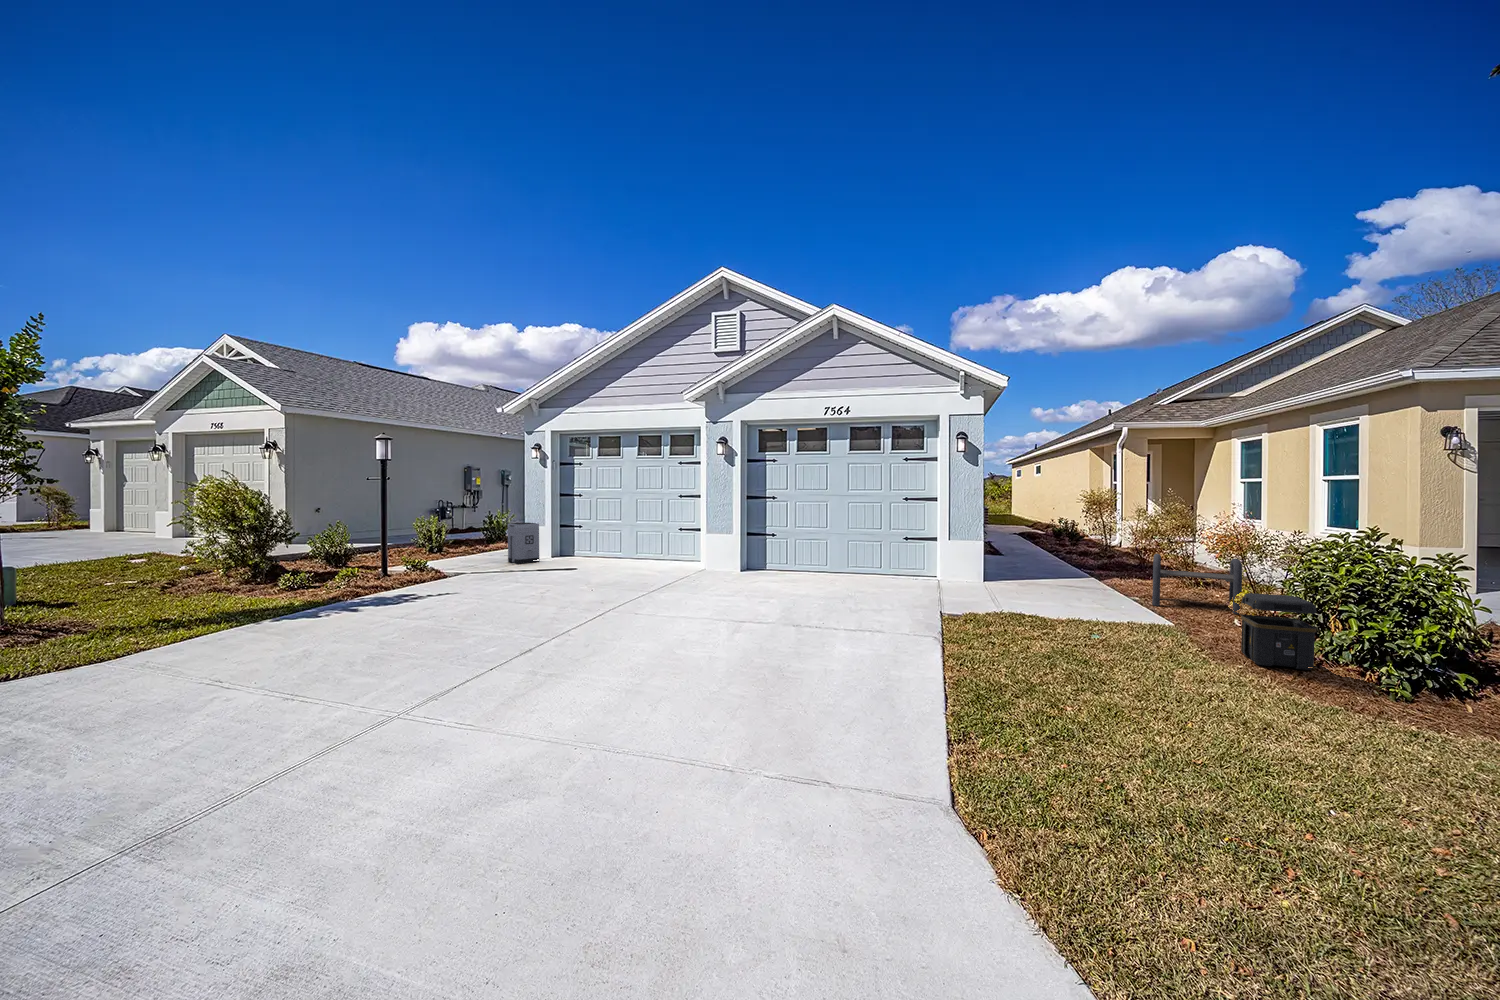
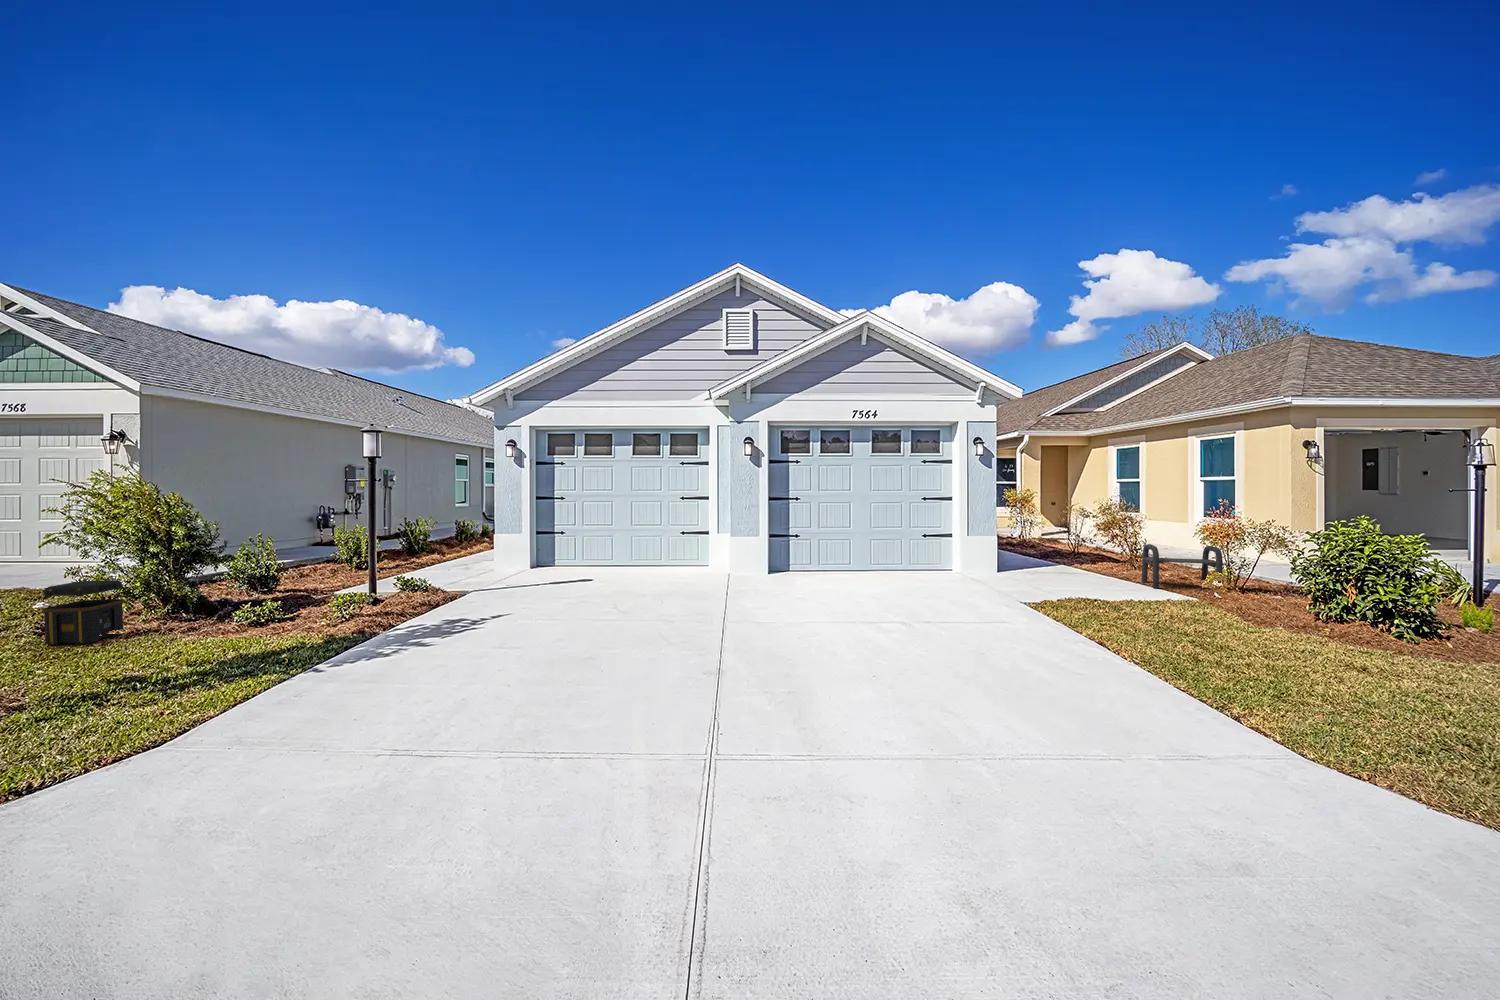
trash can: present [508,523,539,564] -> none [478,533,517,583]
toolbox: present [1241,593,1317,670] -> present [42,580,124,645]

